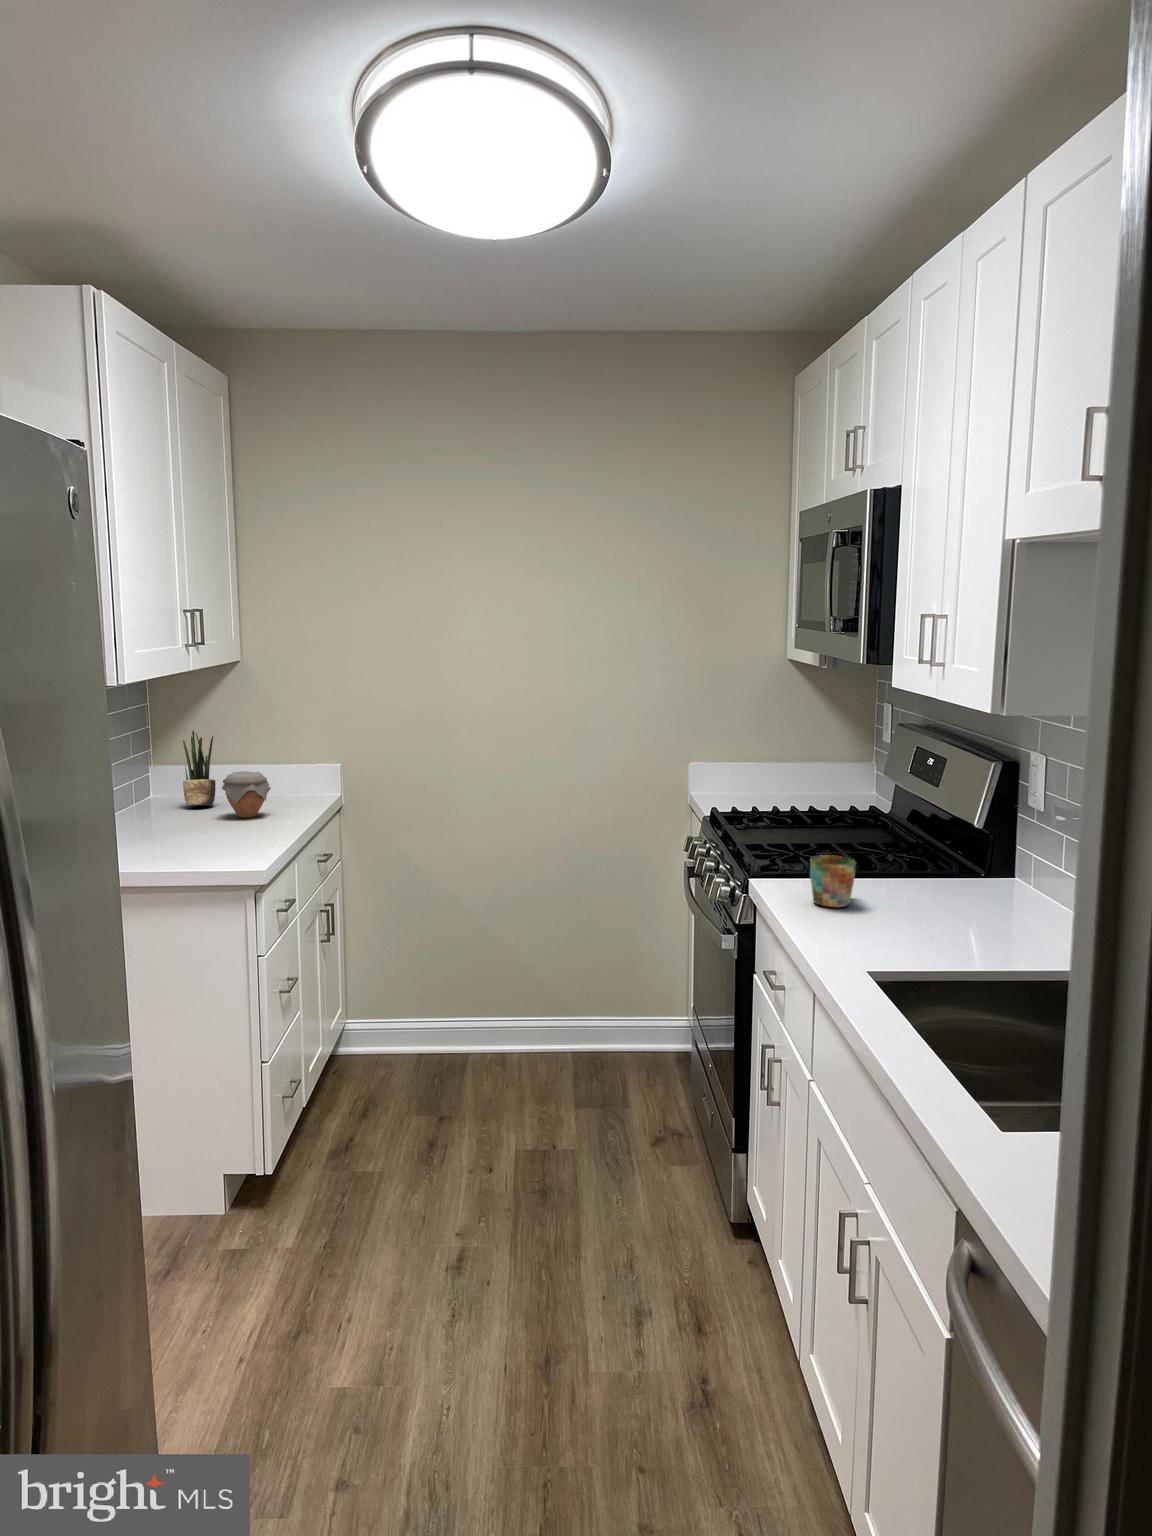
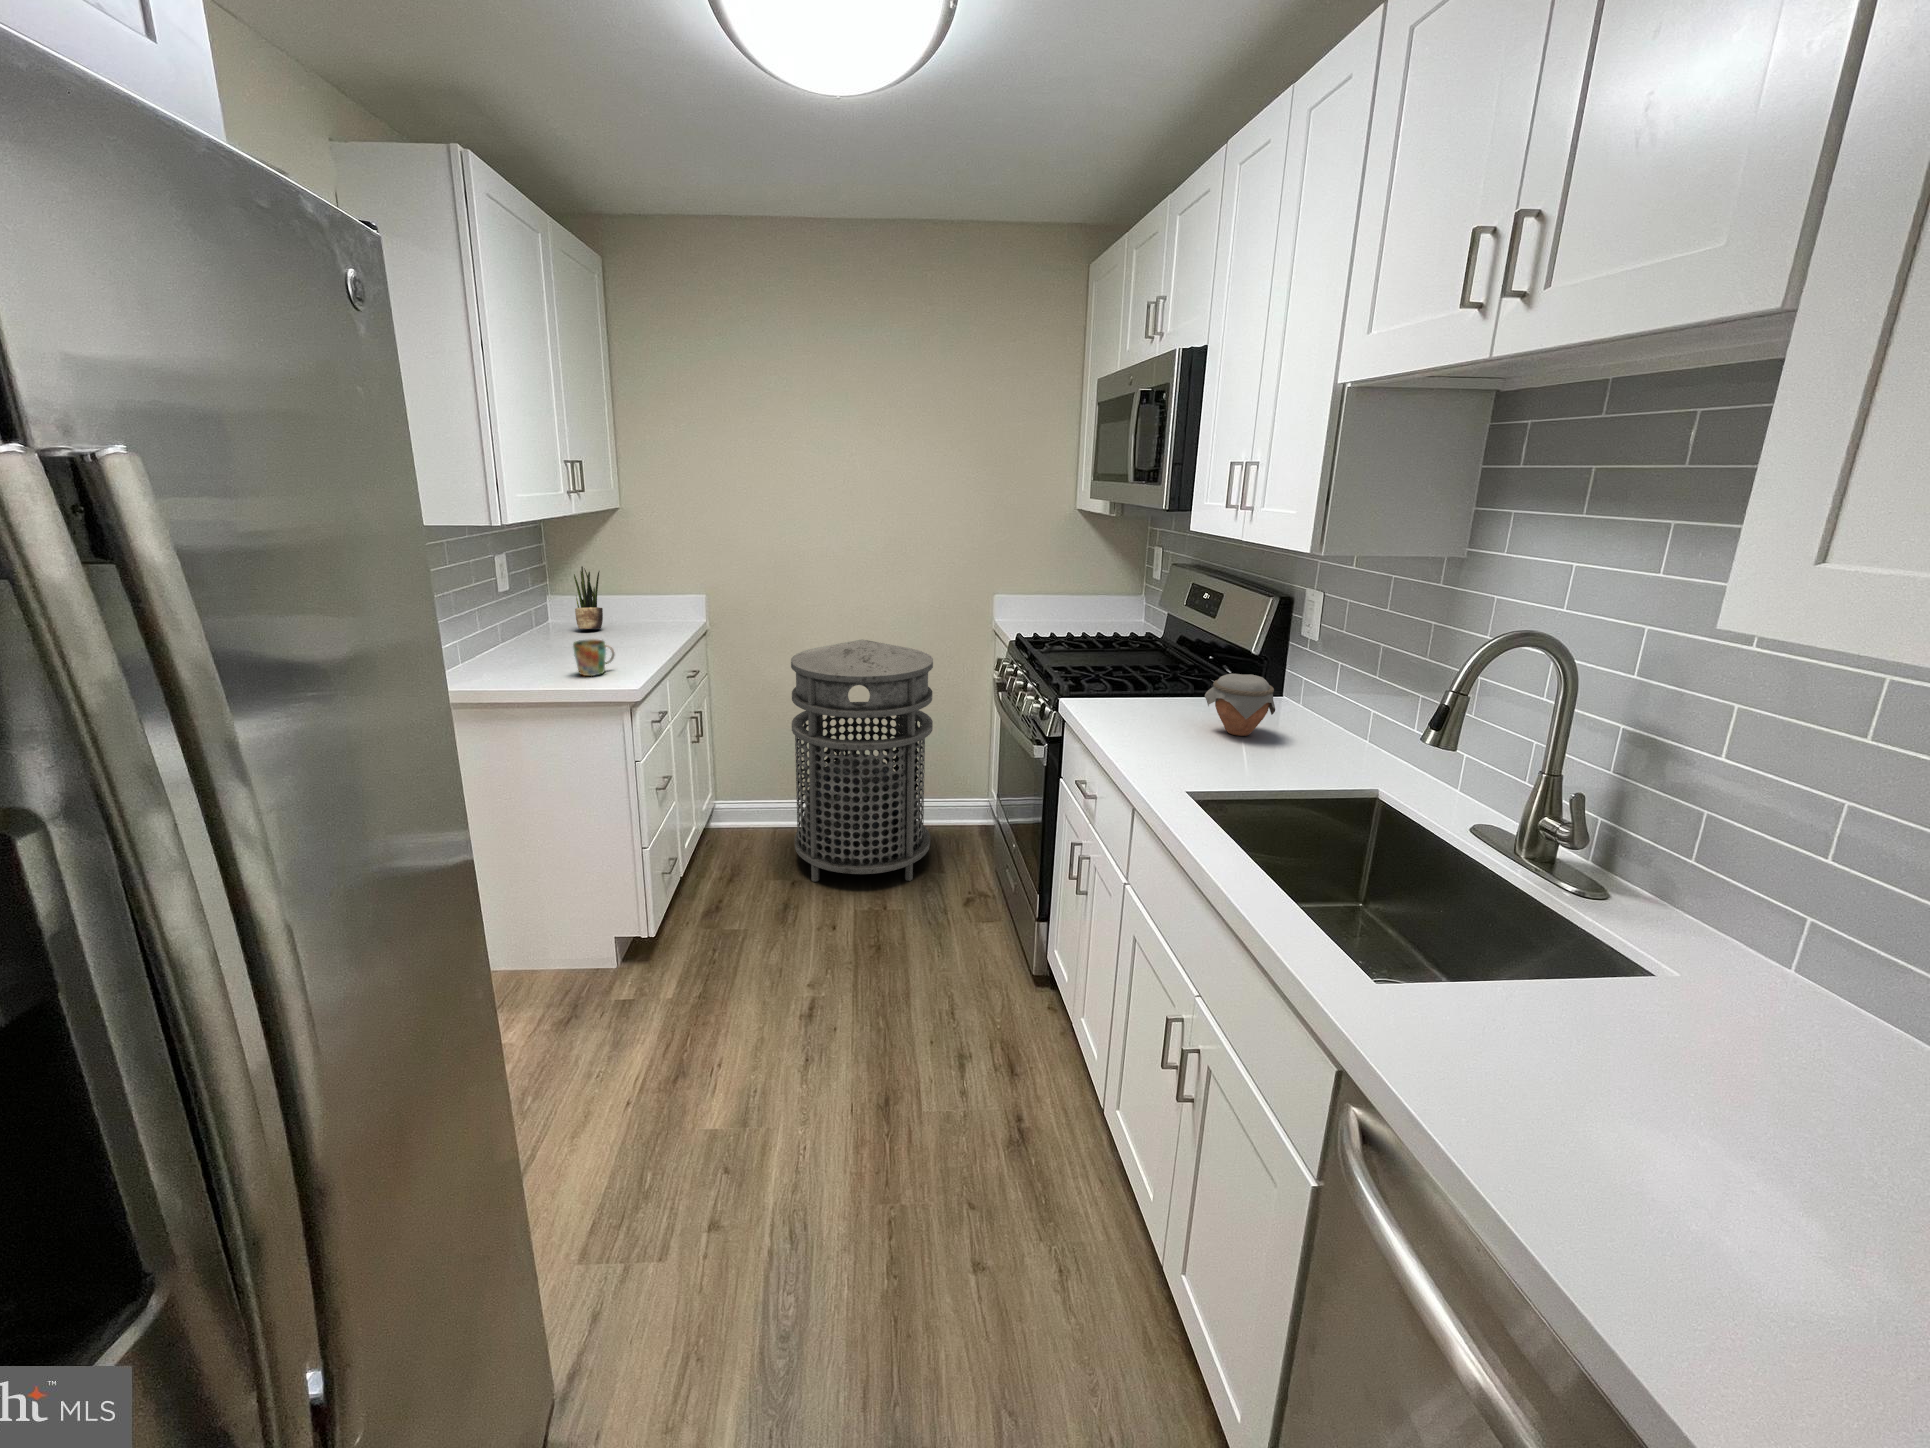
jar: present [222,771,271,818] -> present [1205,674,1275,736]
trash can: none [440,816,612,1117] -> present [791,639,933,882]
mug: present [810,855,856,907] -> present [573,639,614,676]

